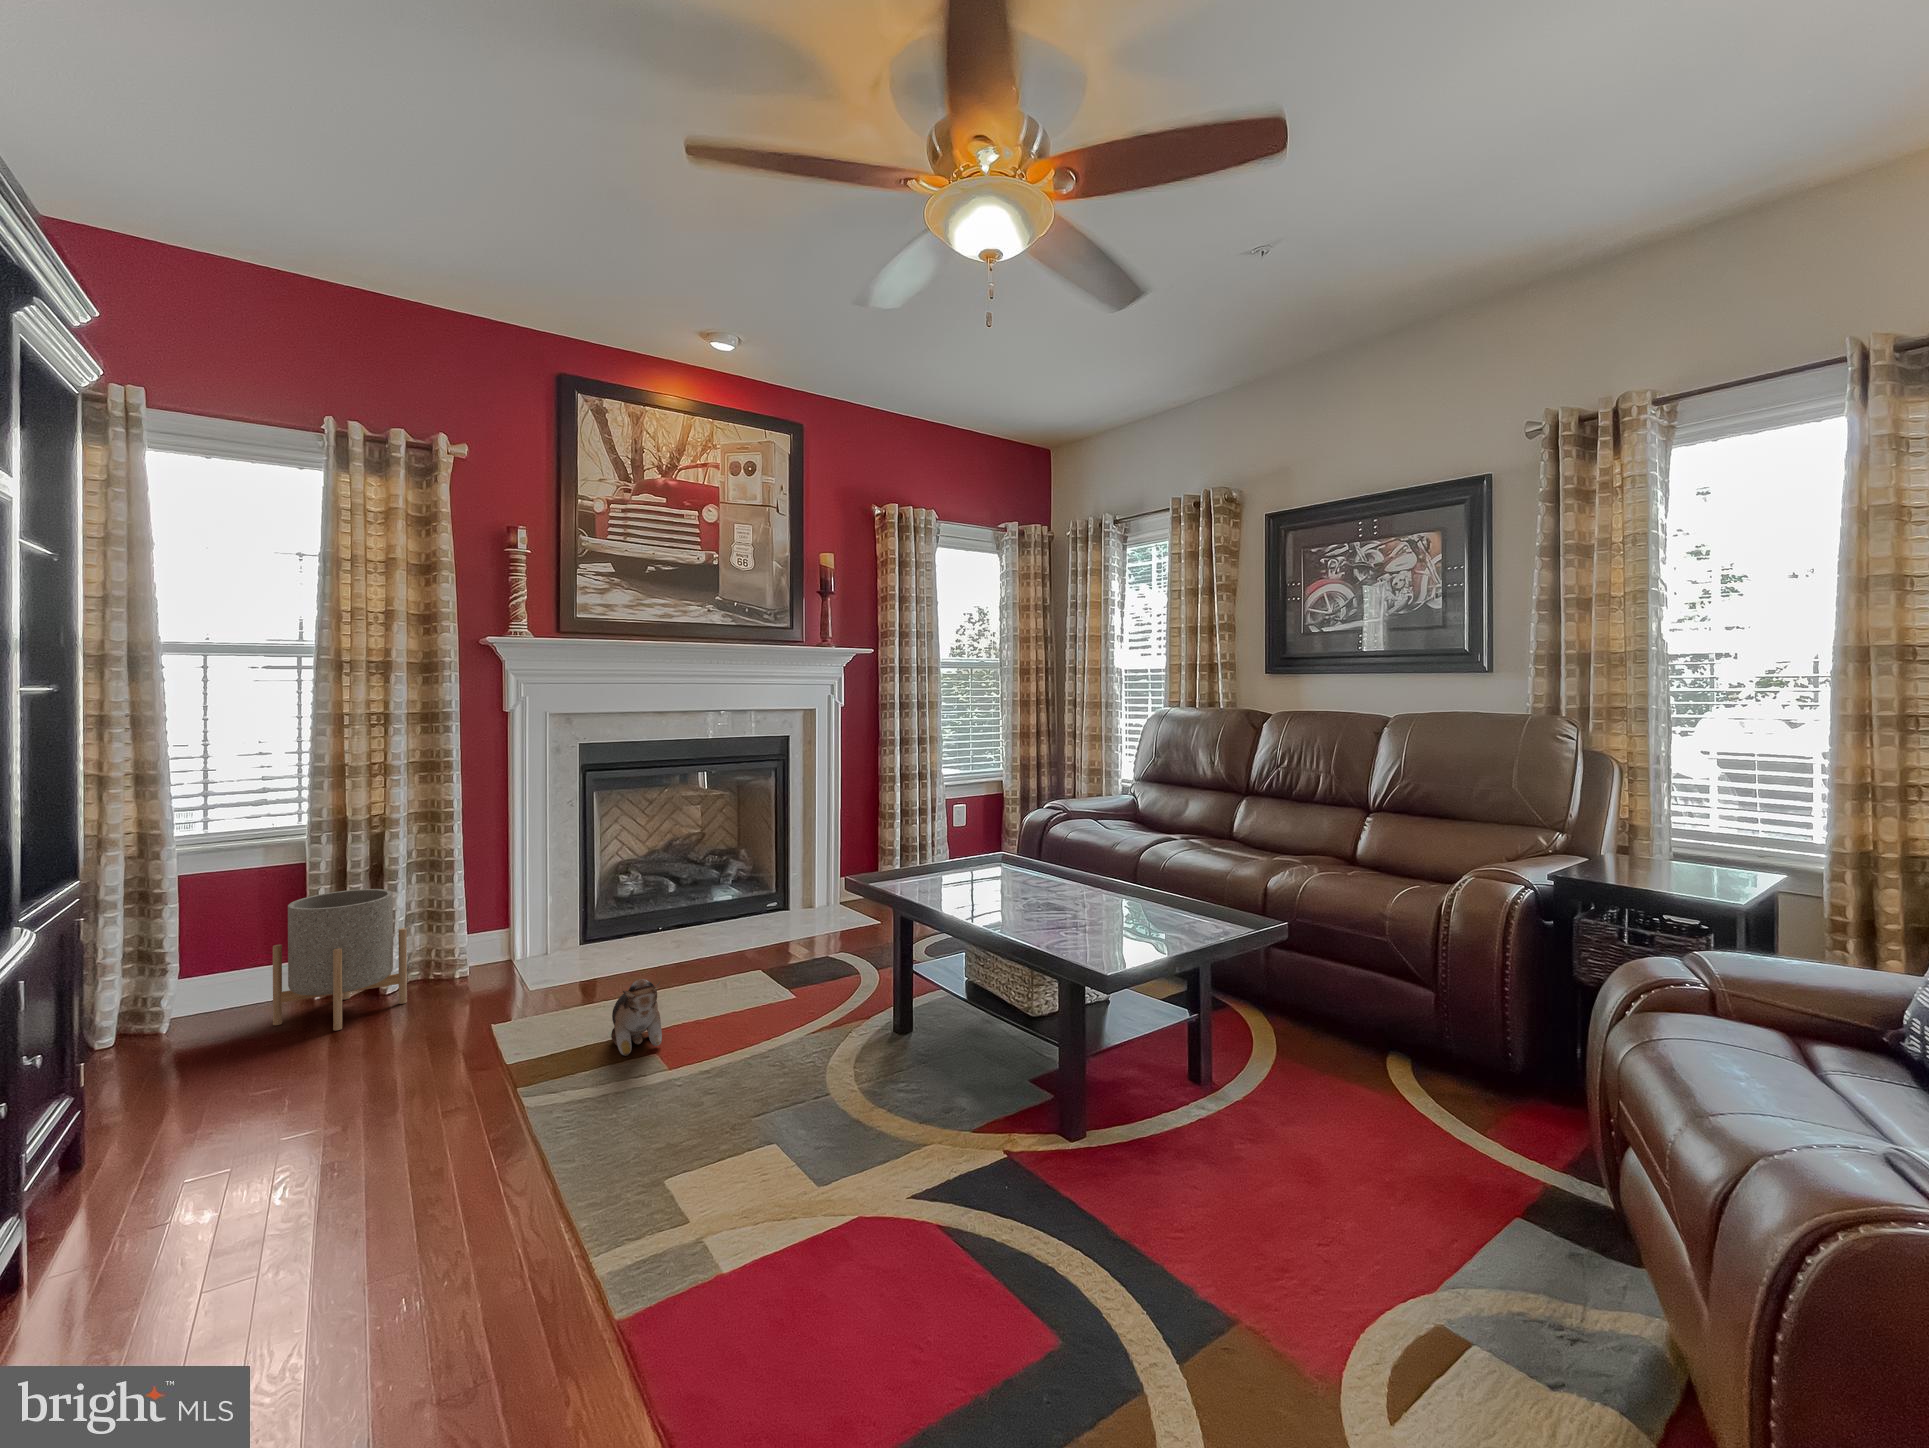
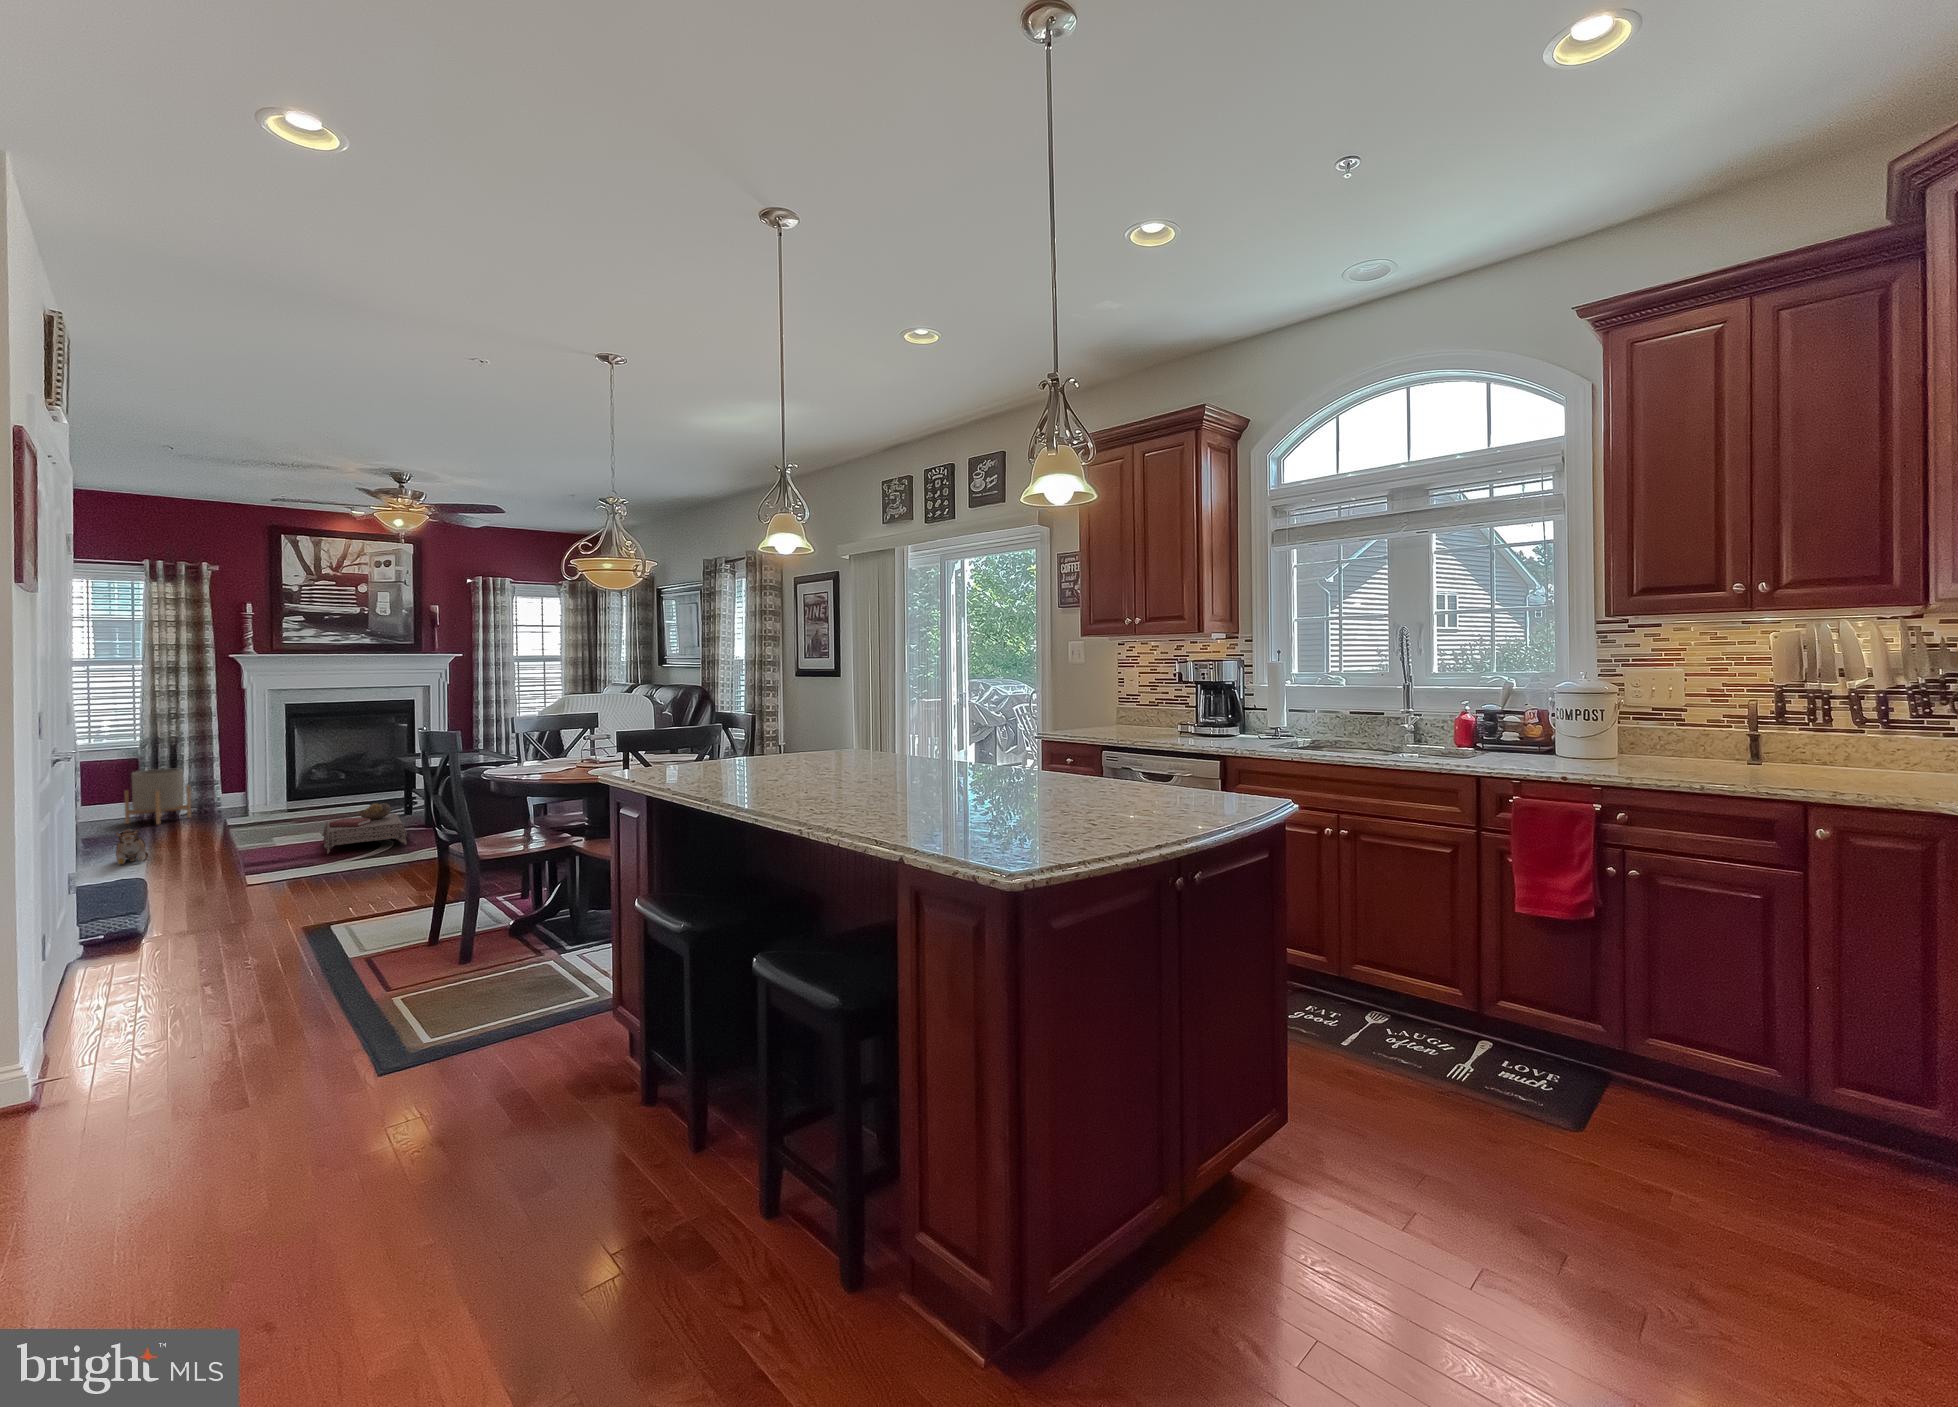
plush toy: present [611,979,662,1056] -> present [115,829,148,865]
ottoman: none [737,1027,985,1247] -> present [322,803,407,854]

